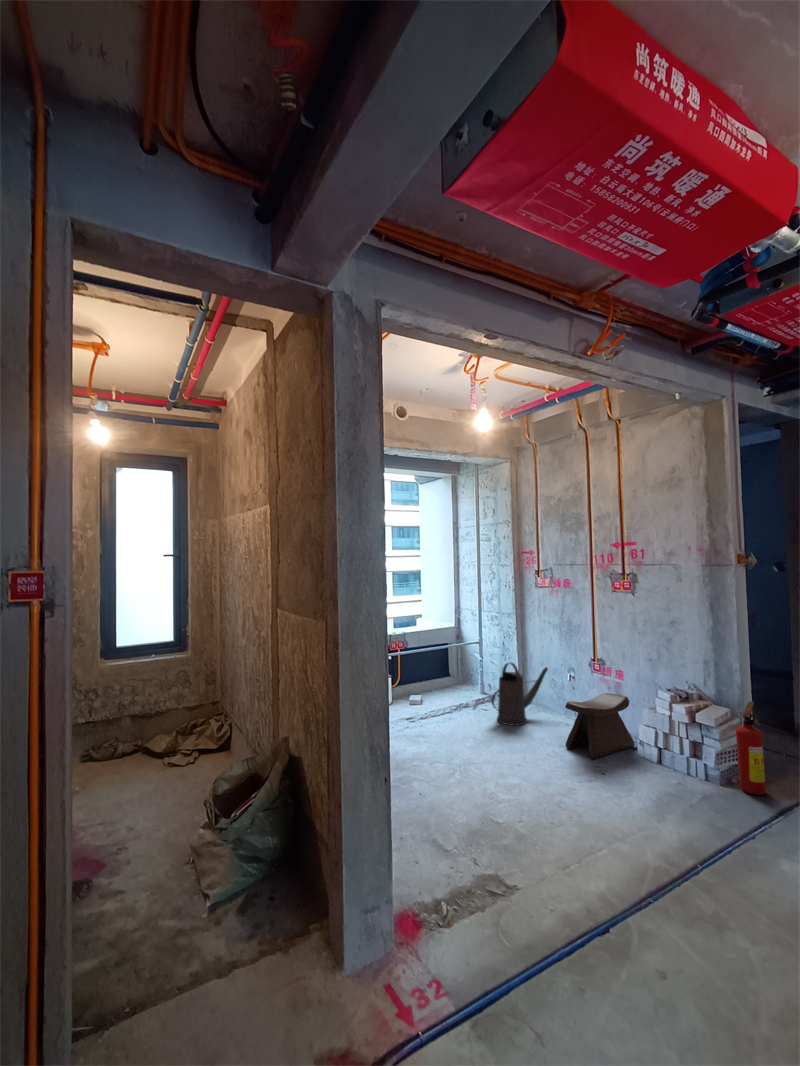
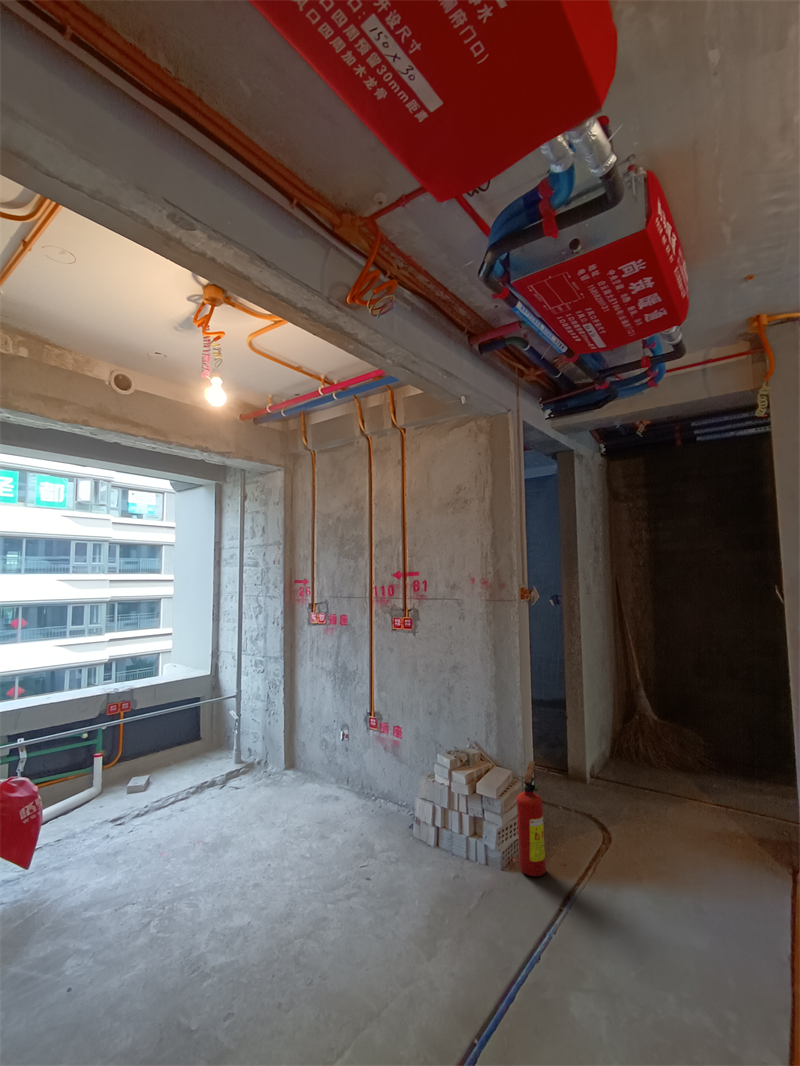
watering can: present [491,663,548,726] -> none [240,724,319,812]
stool: present [565,693,635,759] -> none [329,756,411,855]

